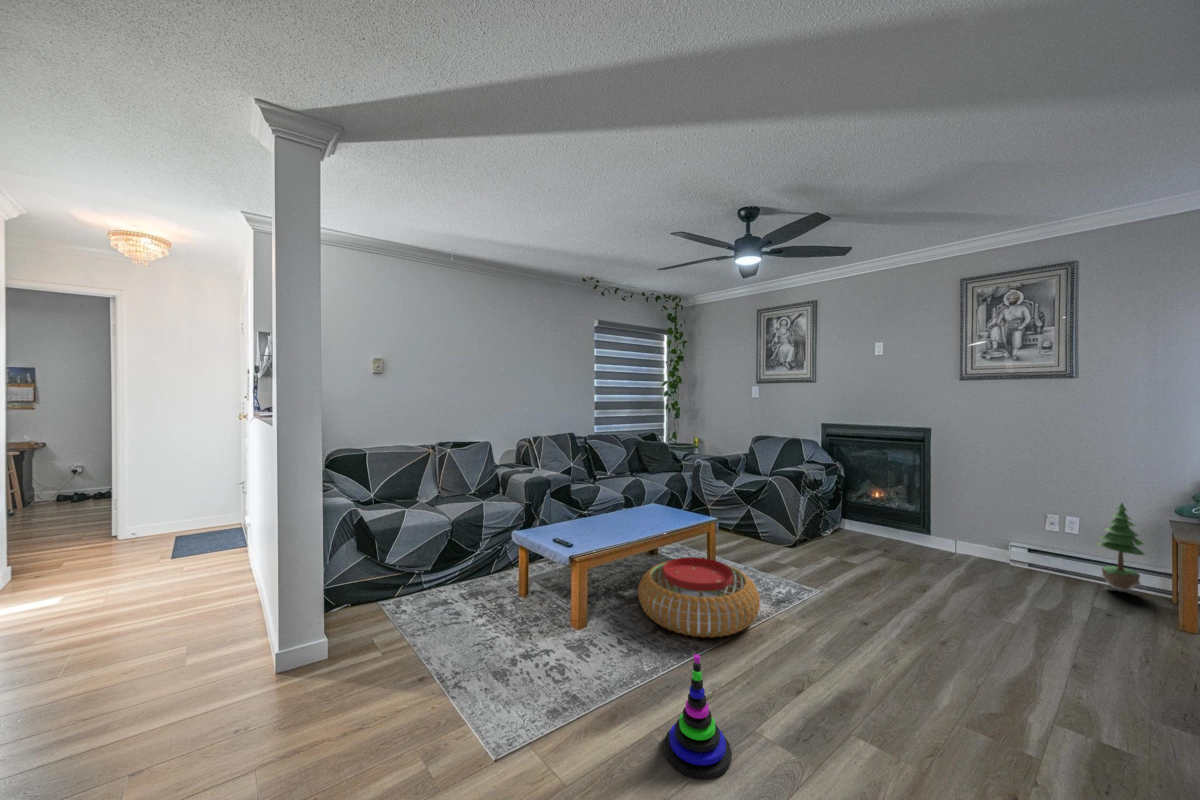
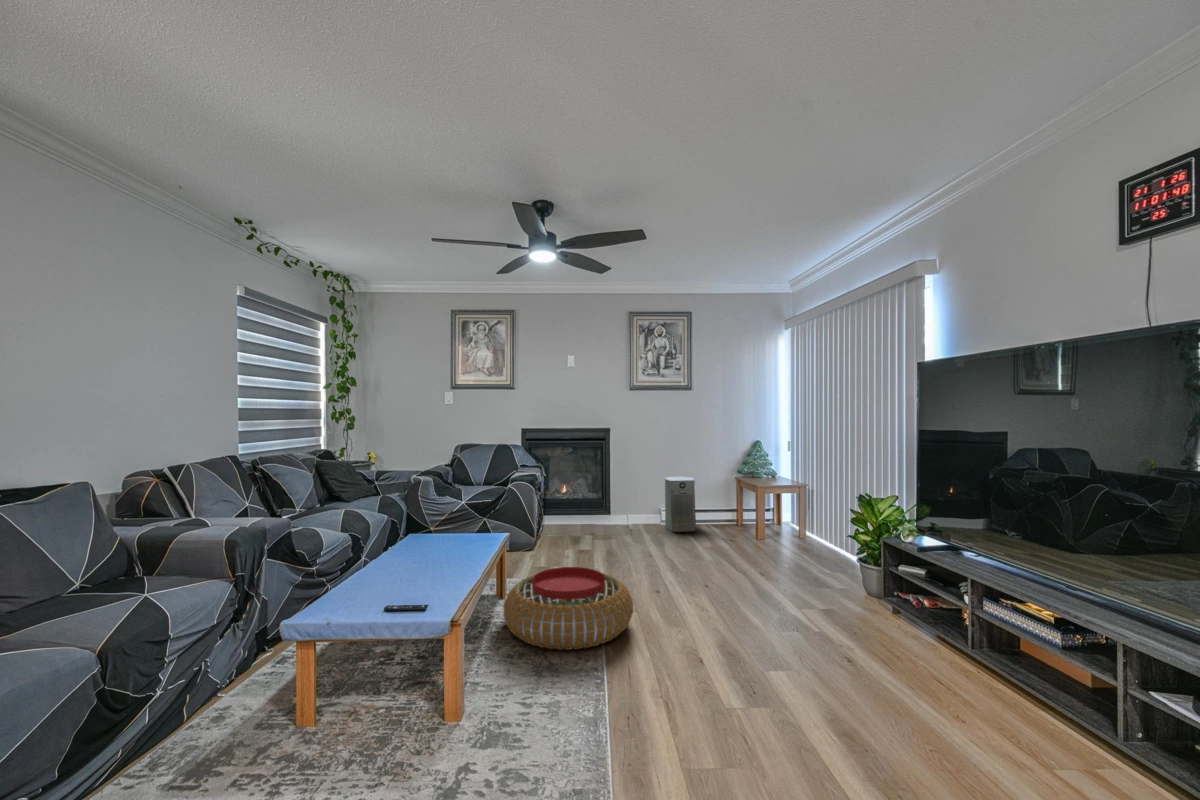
air purifier: none [1004,501,1061,586] -> present [665,477,696,532]
potted tree: present [1098,503,1144,592] -> none [708,468,729,526]
stacking toy: present [664,654,732,779] -> none [713,619,778,732]

